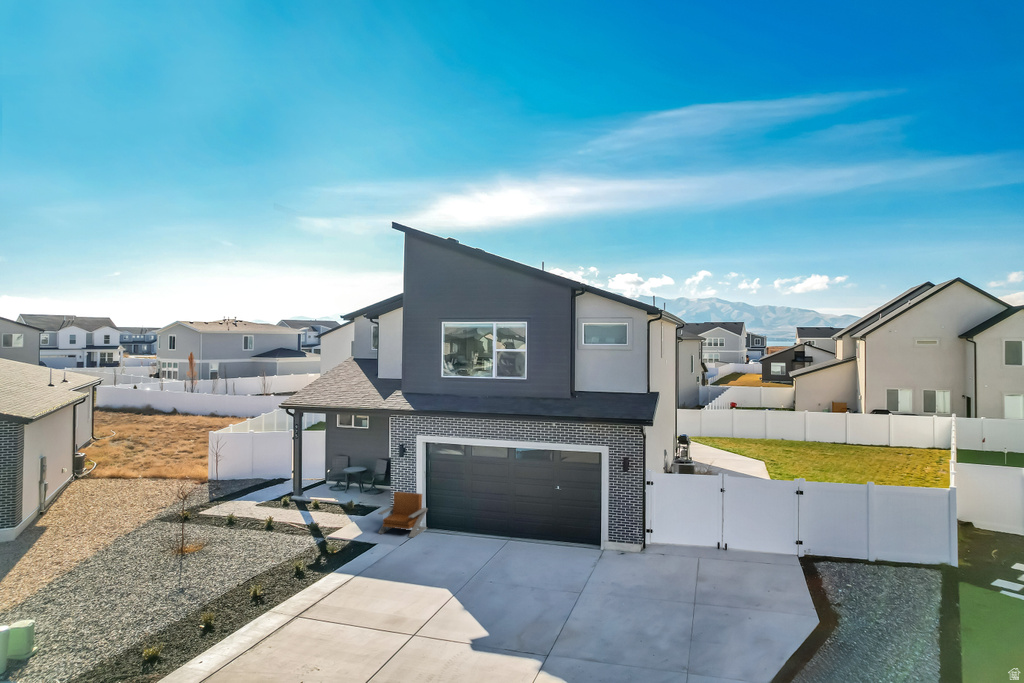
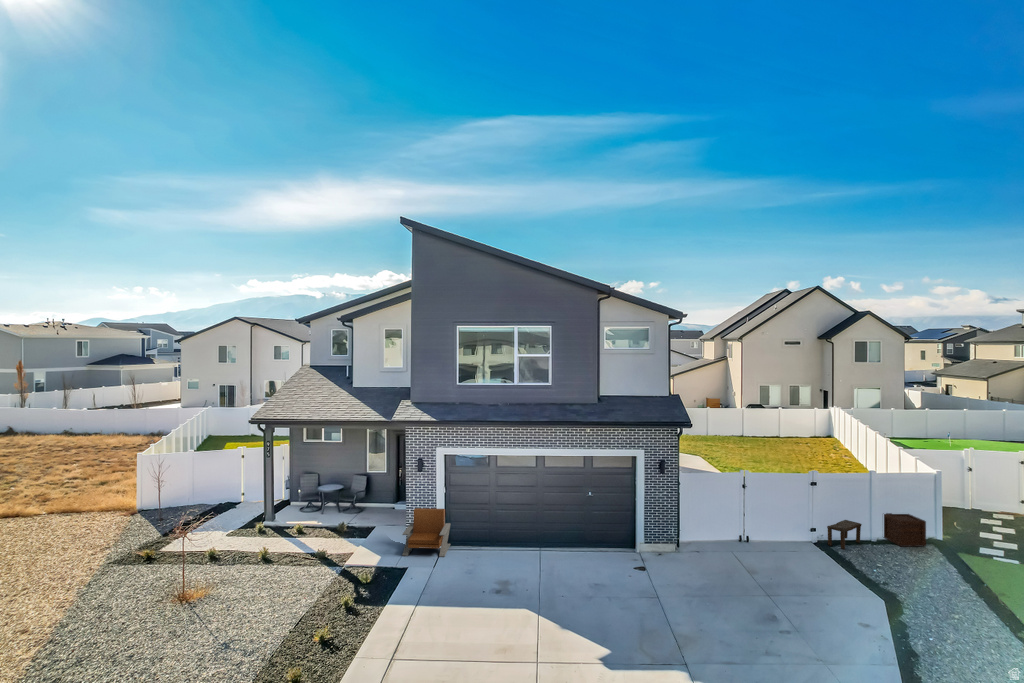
wooden crate: none [900,536,948,578] -> present [884,513,926,547]
bench: none [821,539,866,571] -> present [827,520,862,549]

